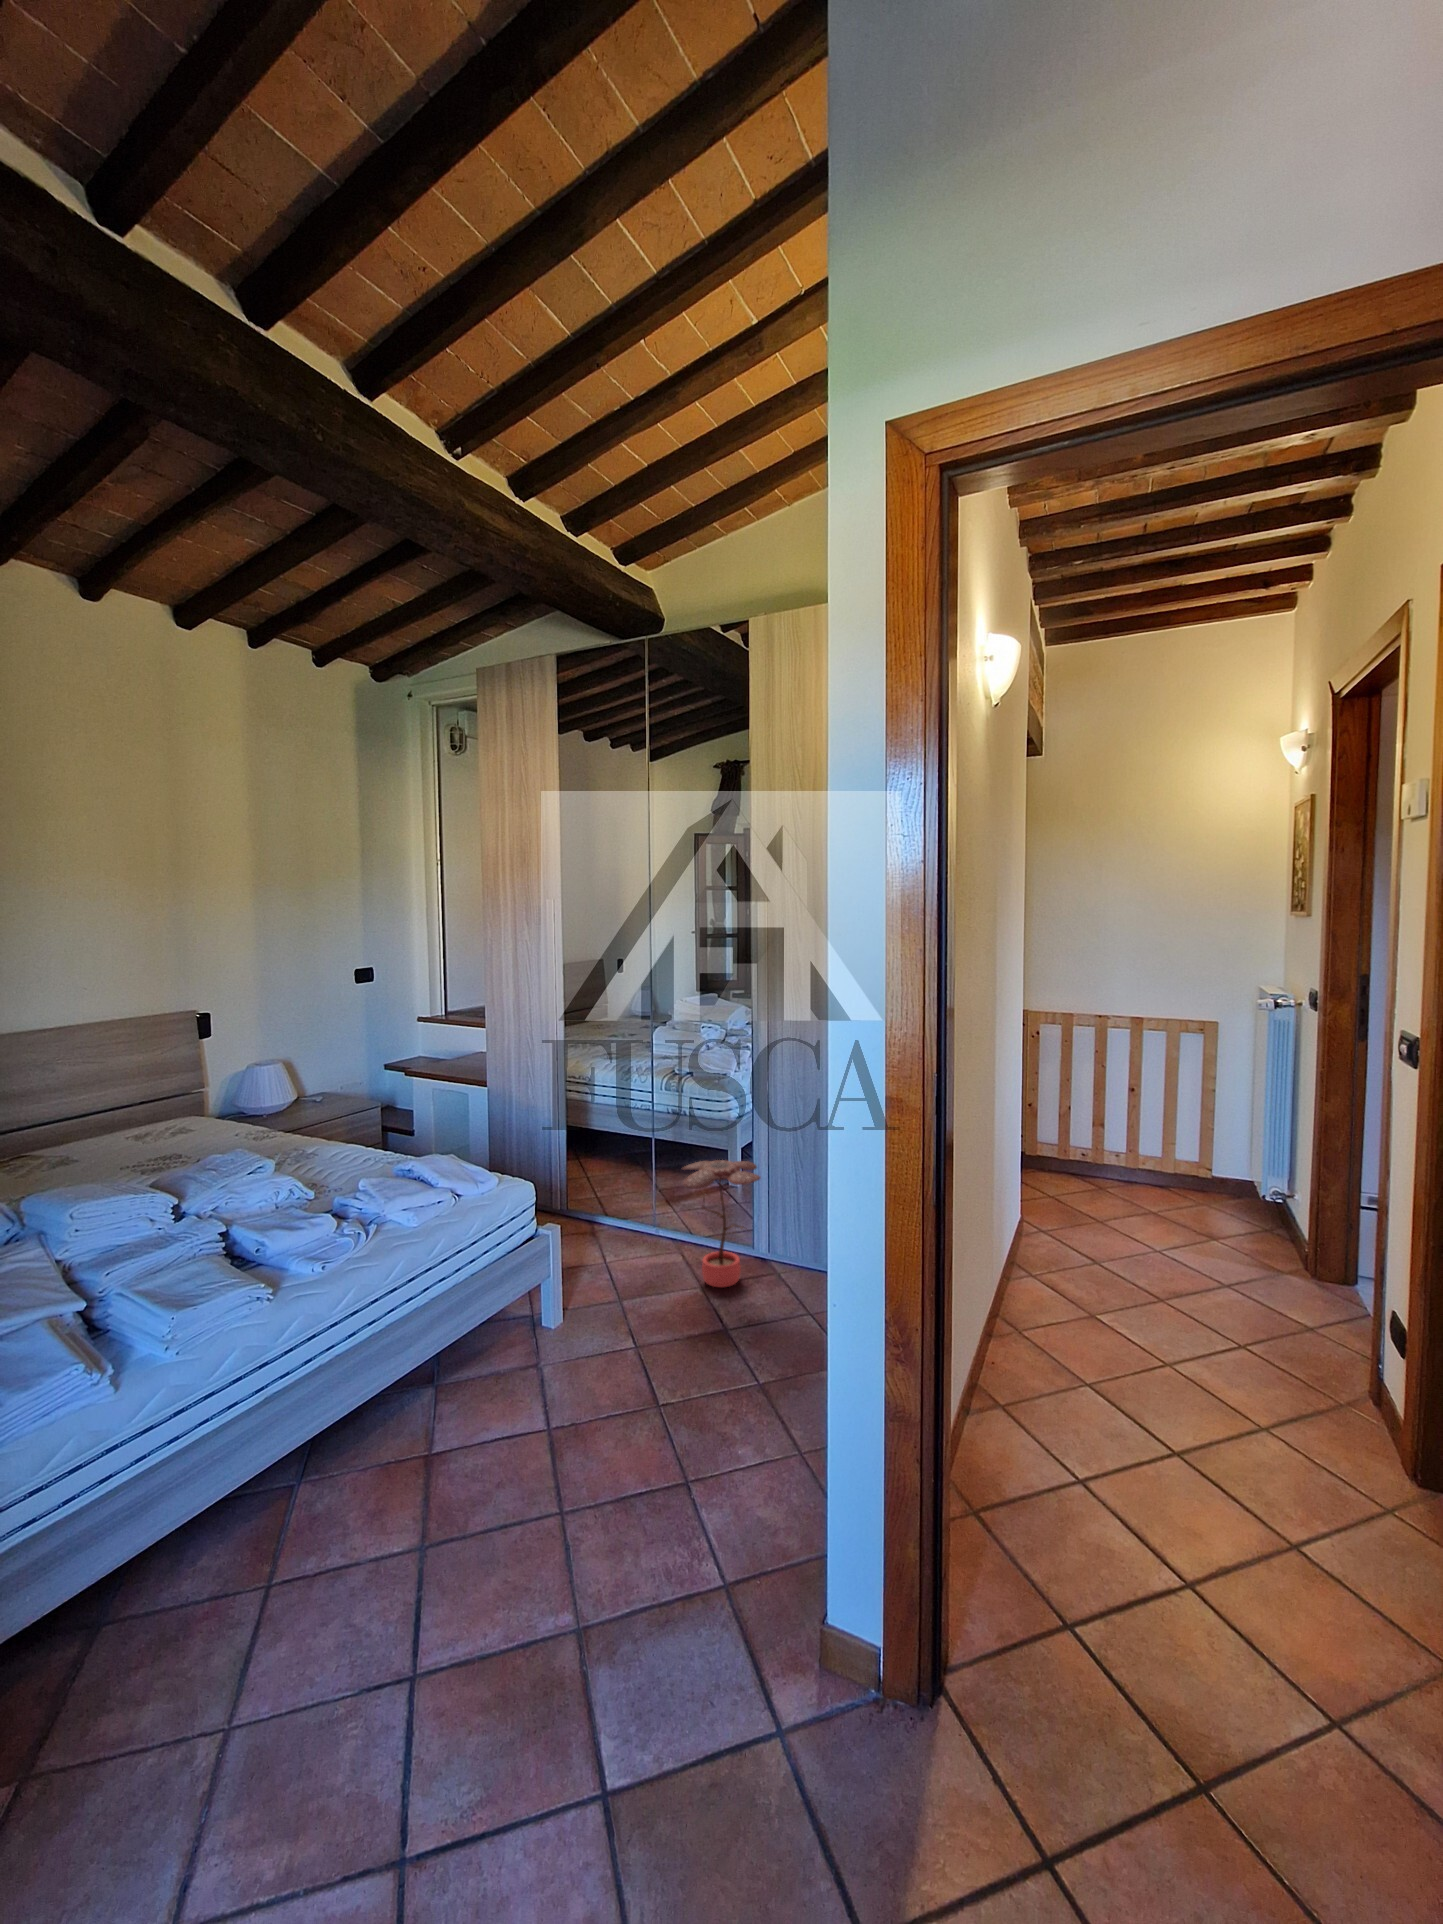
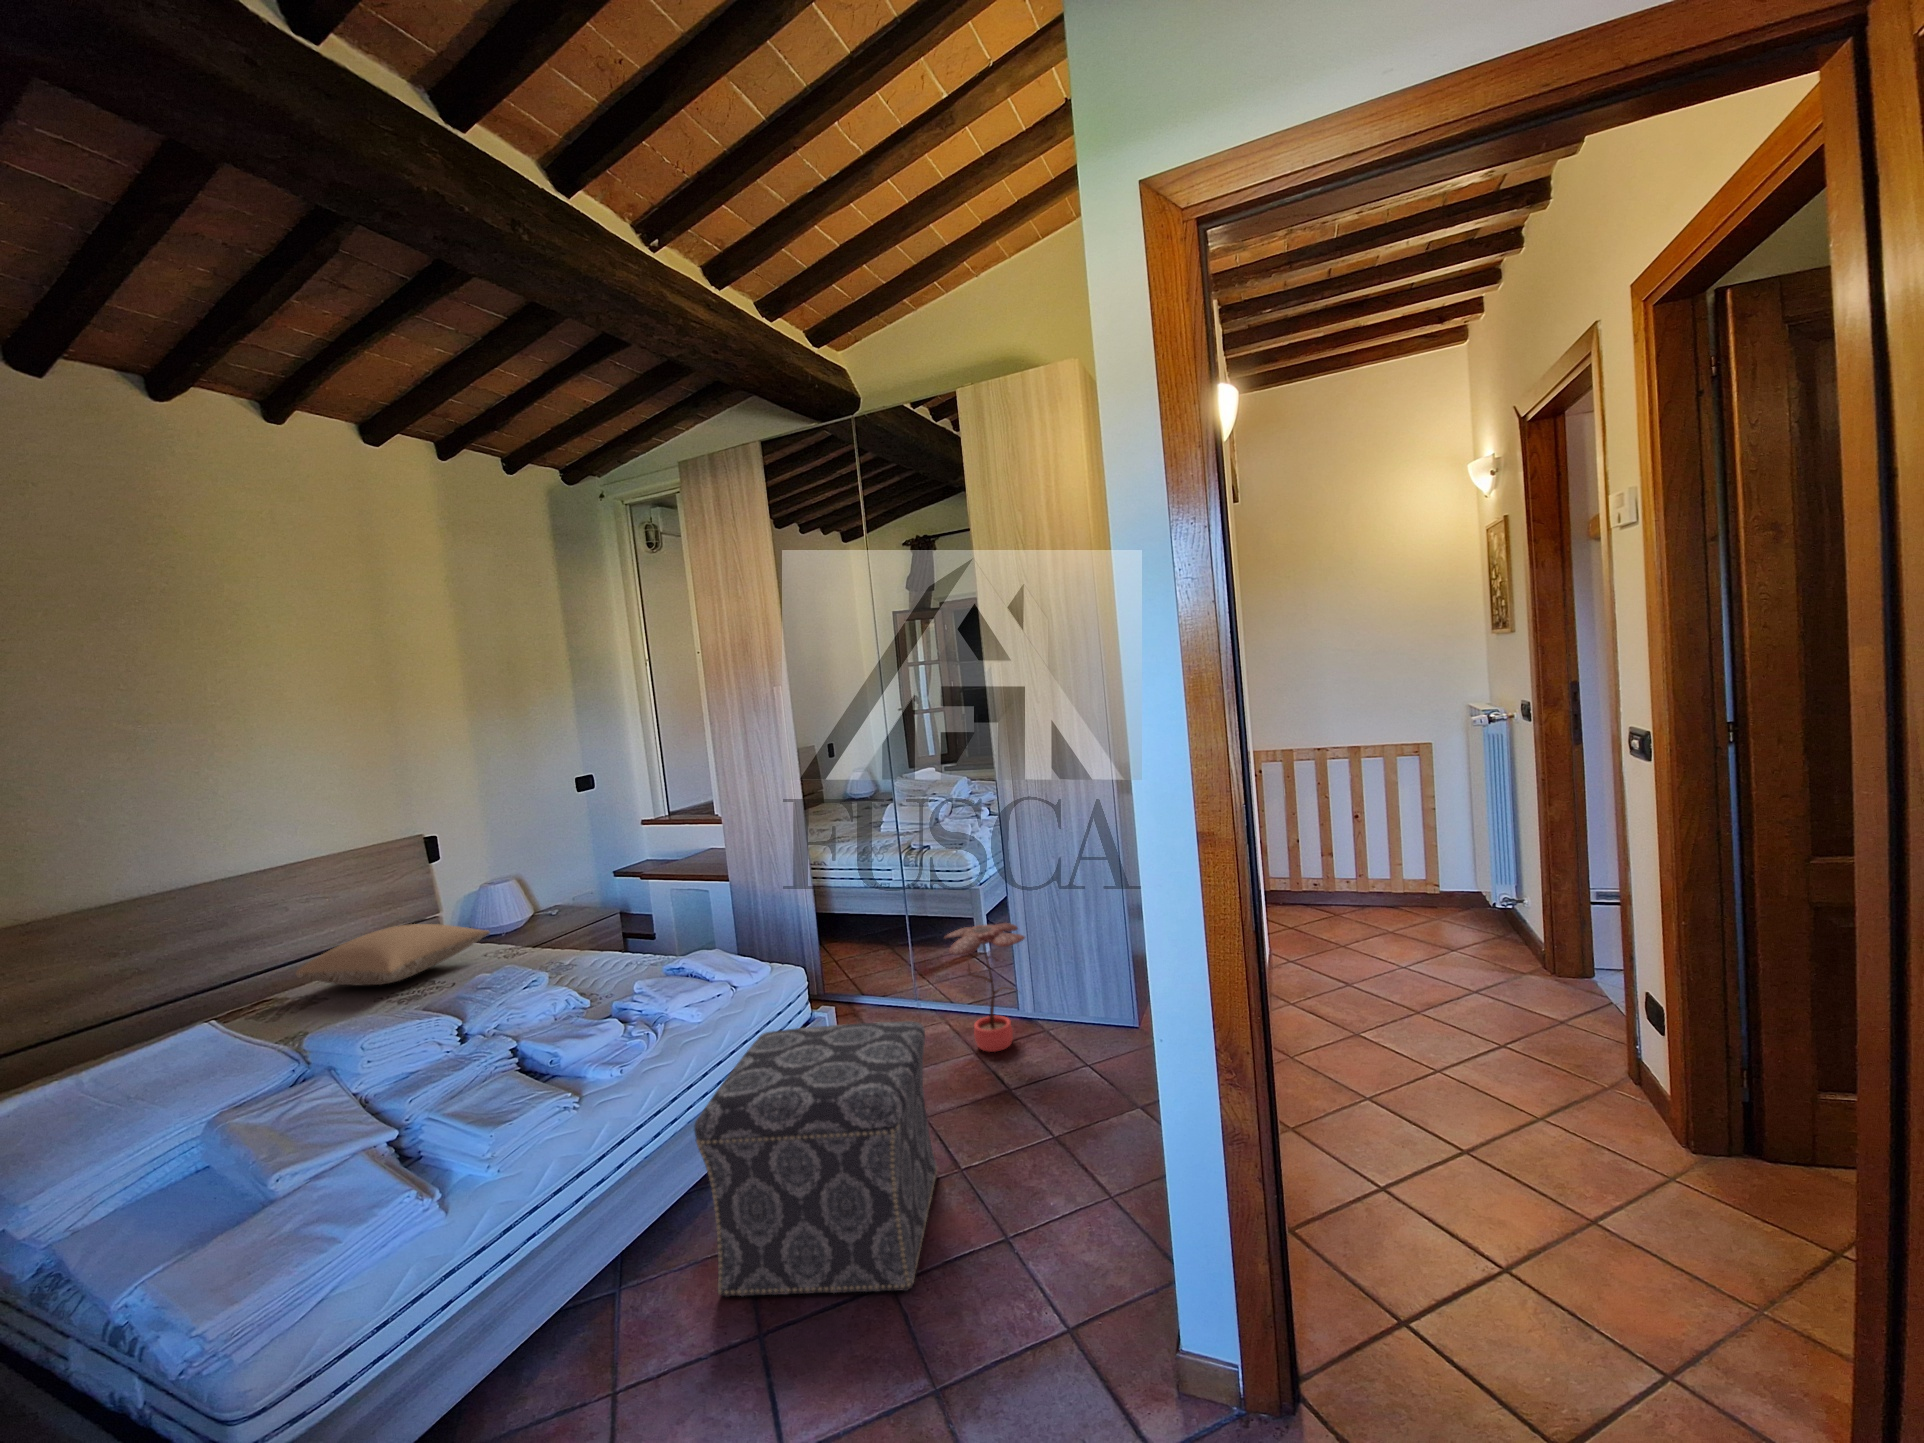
pillow: none [59,1099,246,1152] -> present [296,924,490,985]
ottoman: none [387,1244,636,1518] -> present [694,1021,937,1297]

